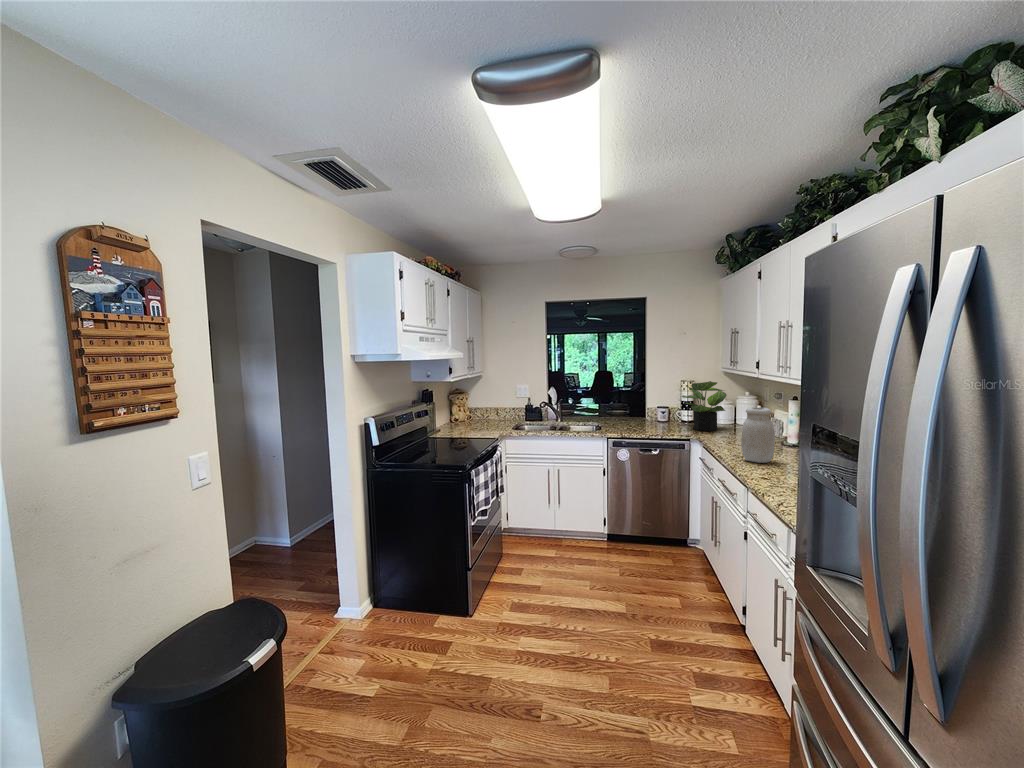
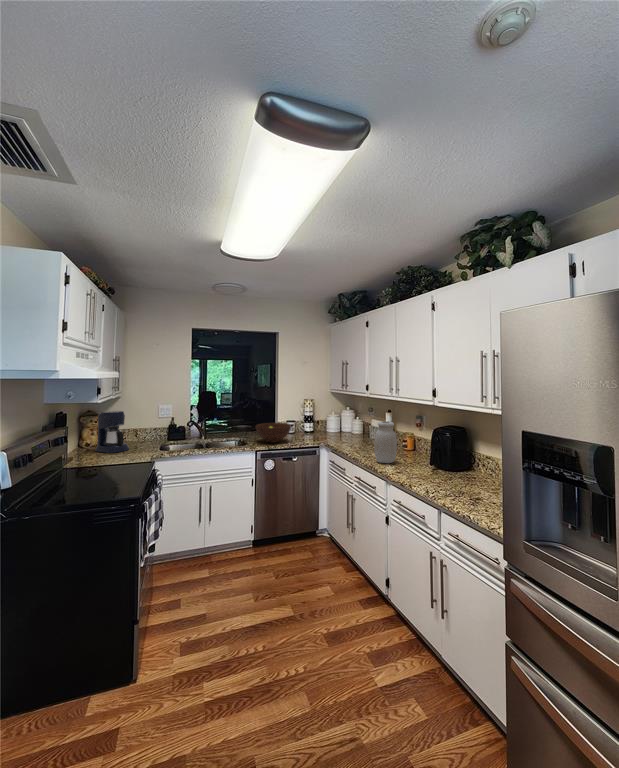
potted plant: present [683,381,727,431] -> none [308,401,342,440]
coffee maker: none [461,389,488,428] -> present [95,411,129,453]
fruit bowl: none [610,407,654,429] -> present [256,423,291,443]

